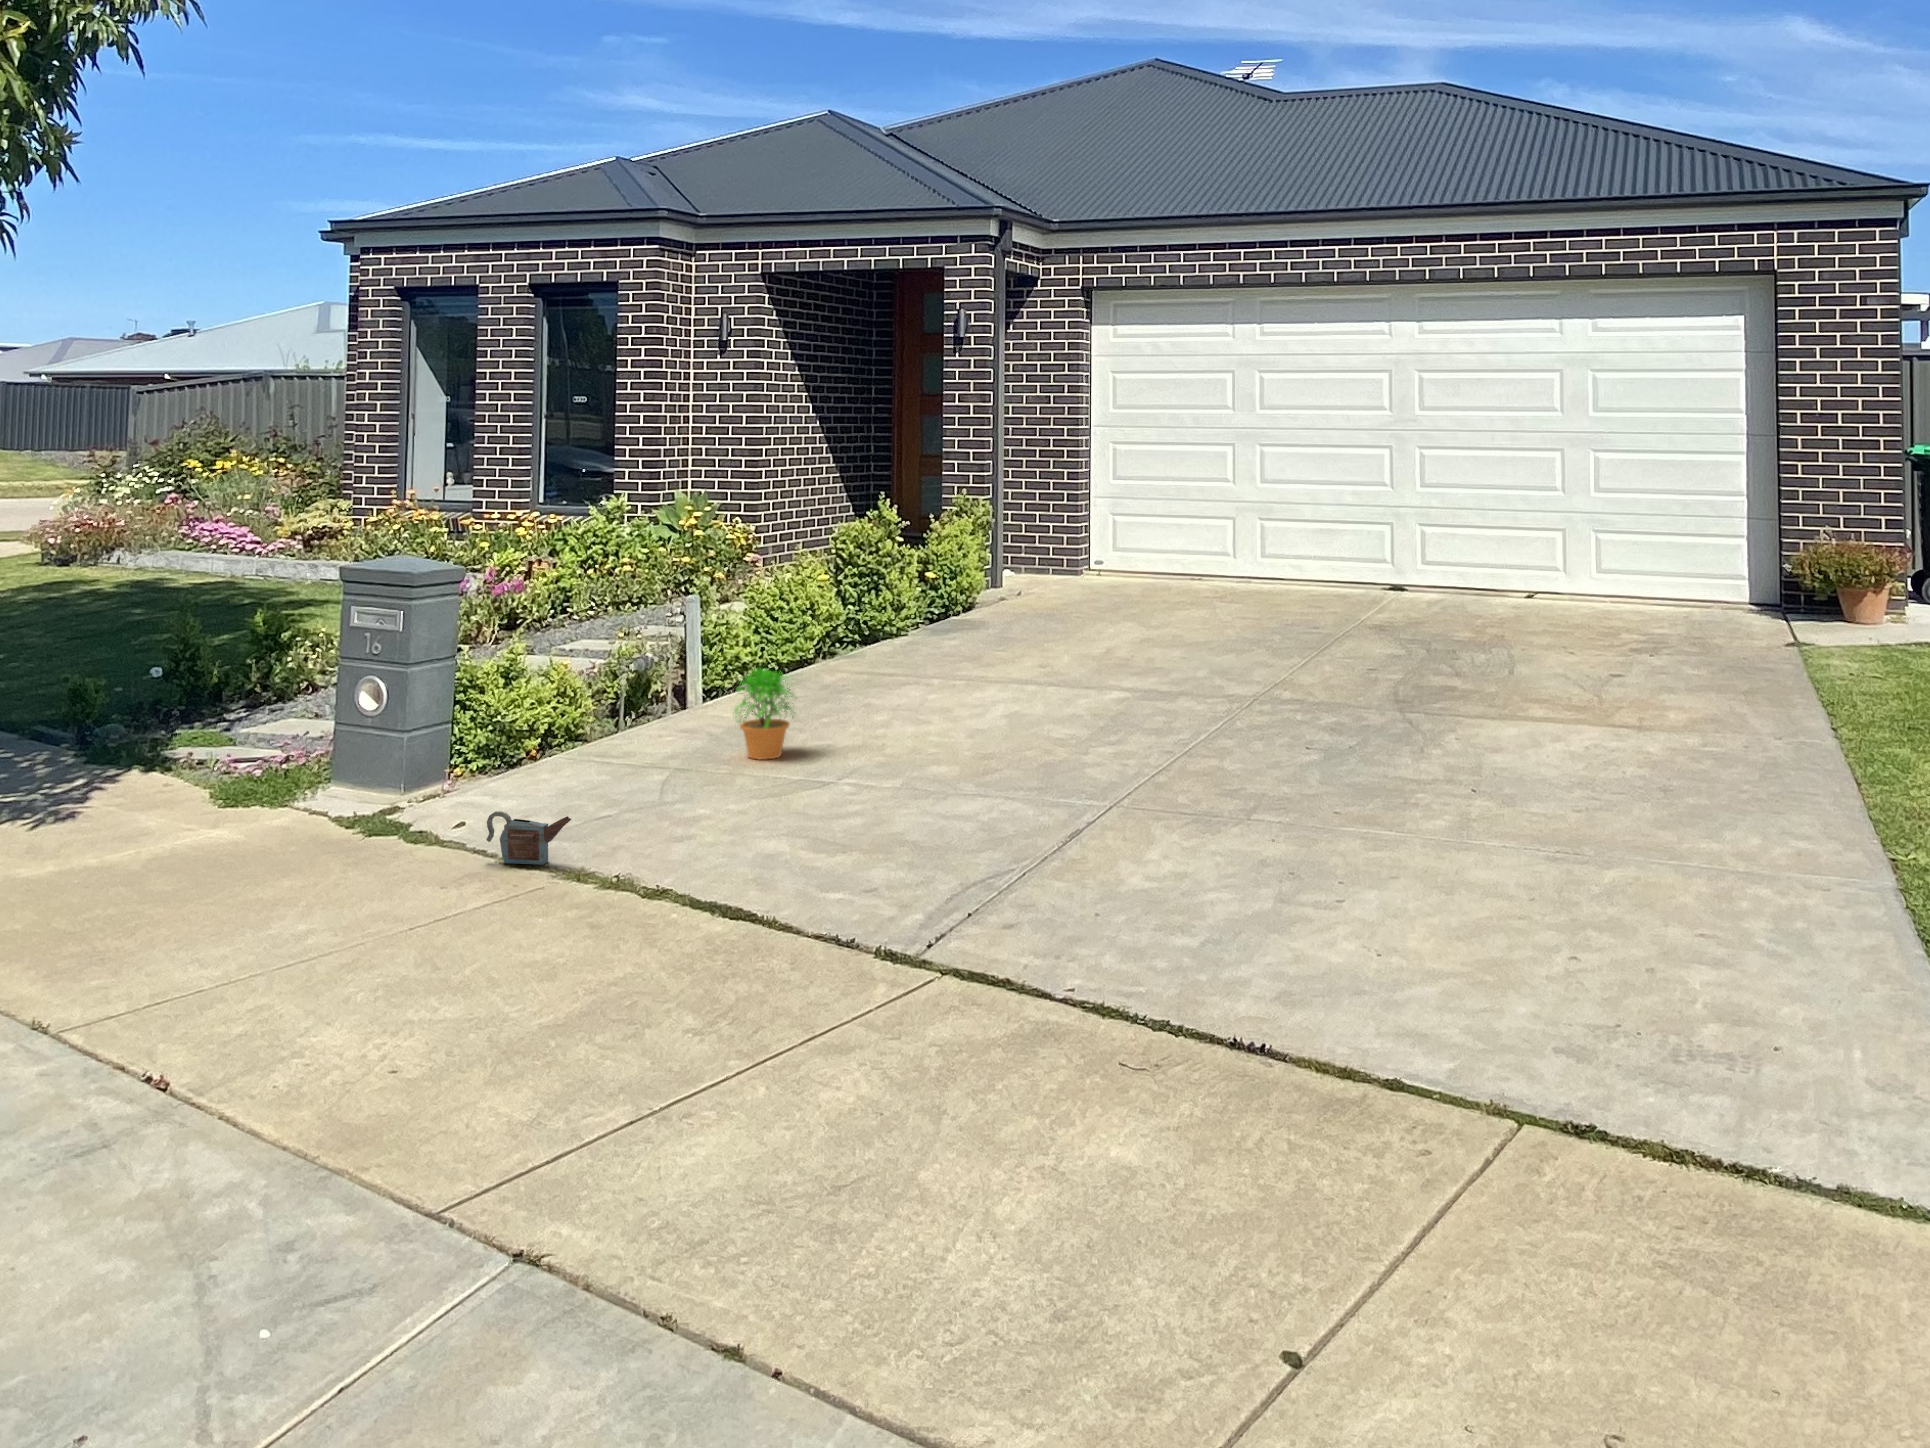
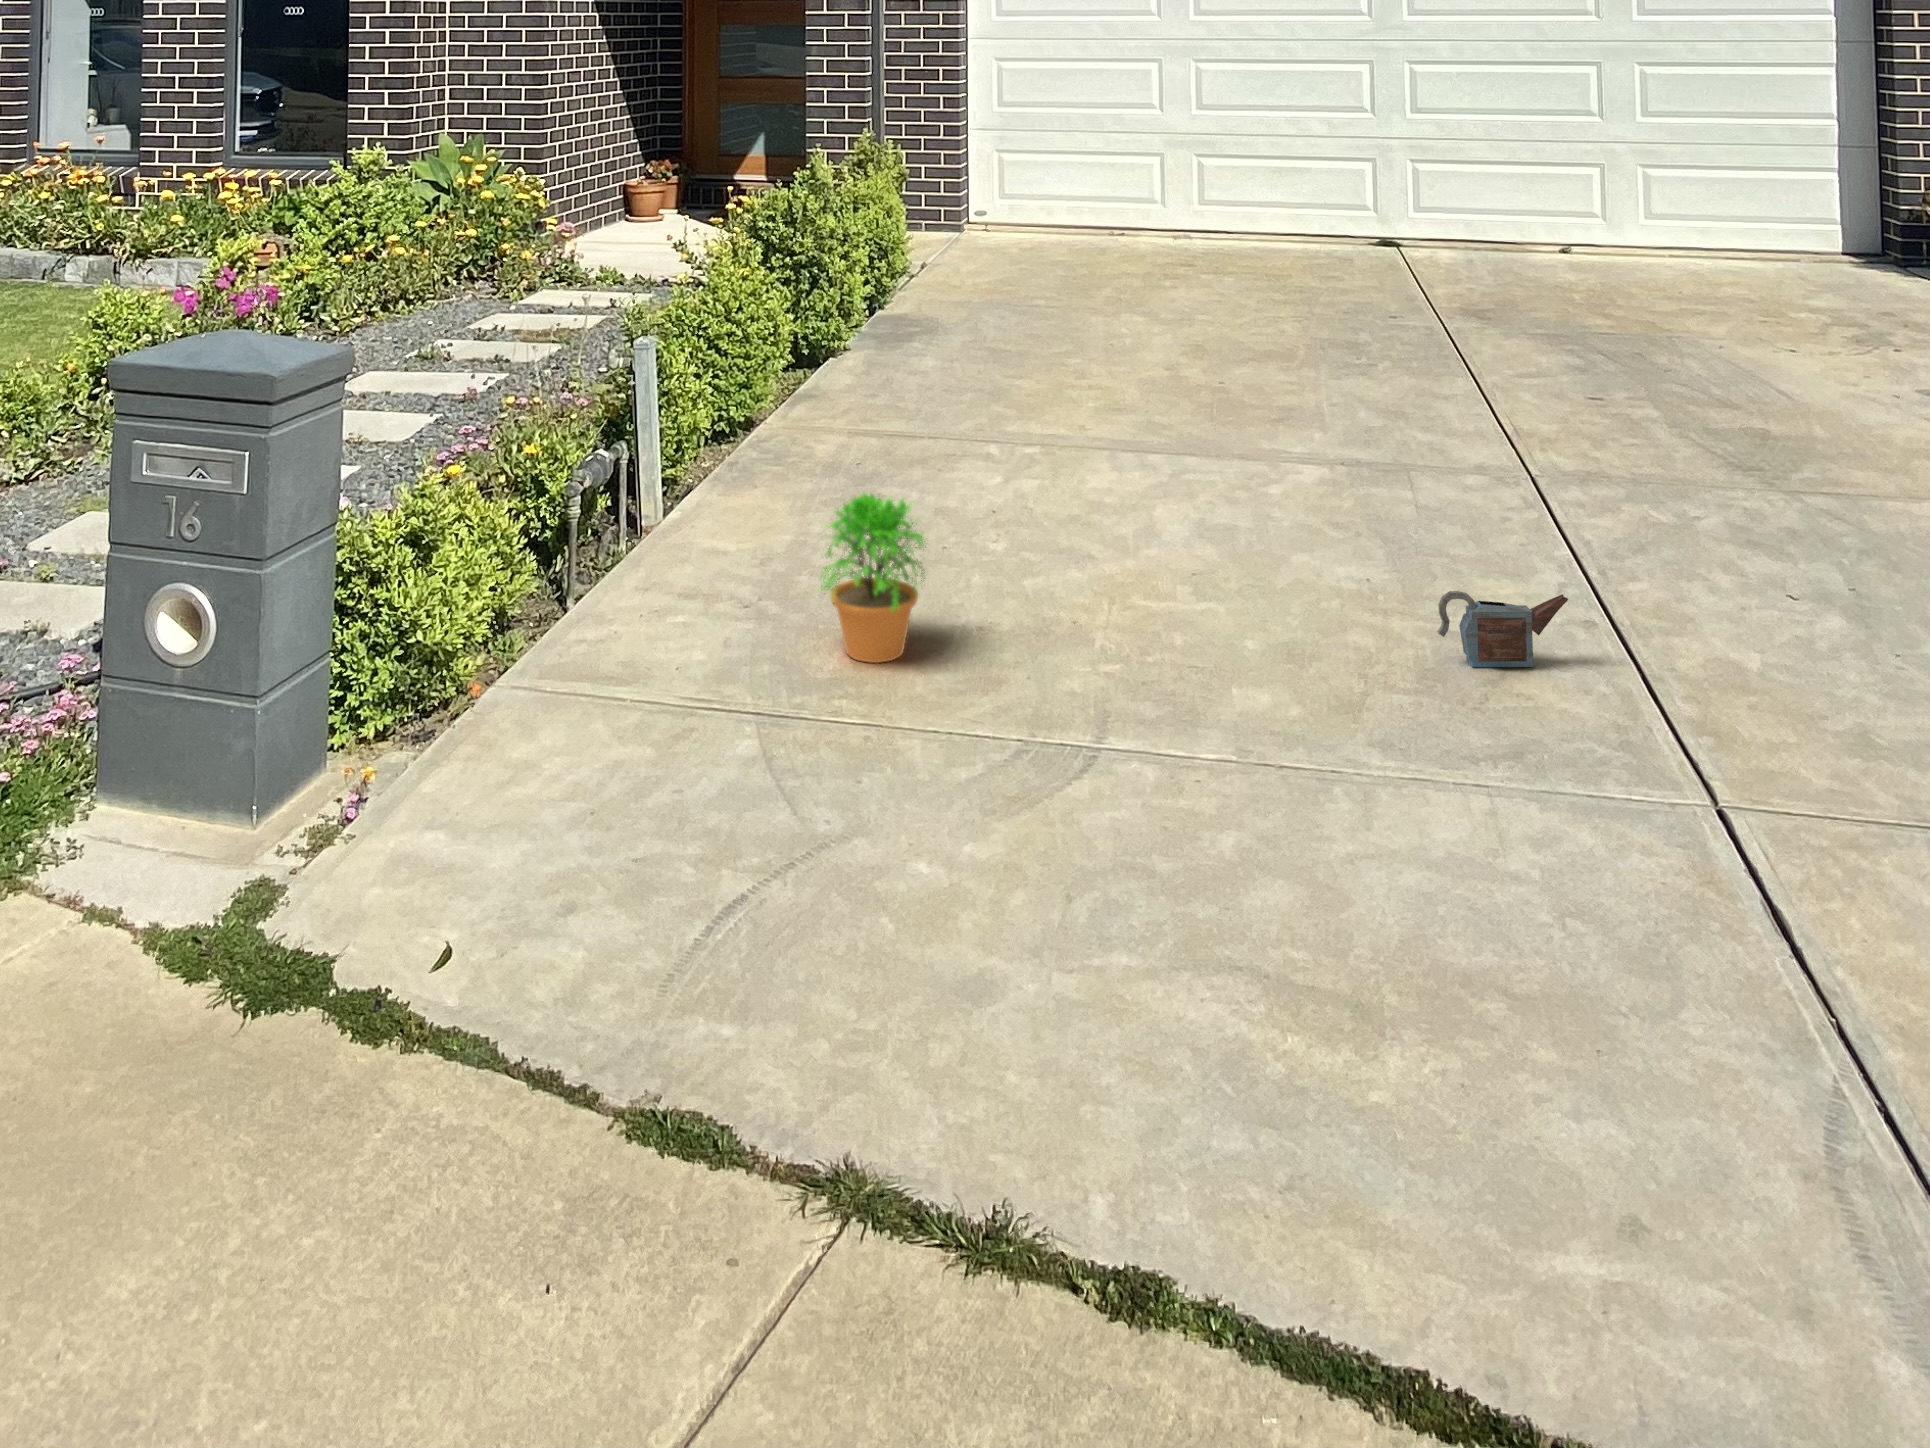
watering can: present [486,811,571,865] -> present [1437,591,1568,667]

